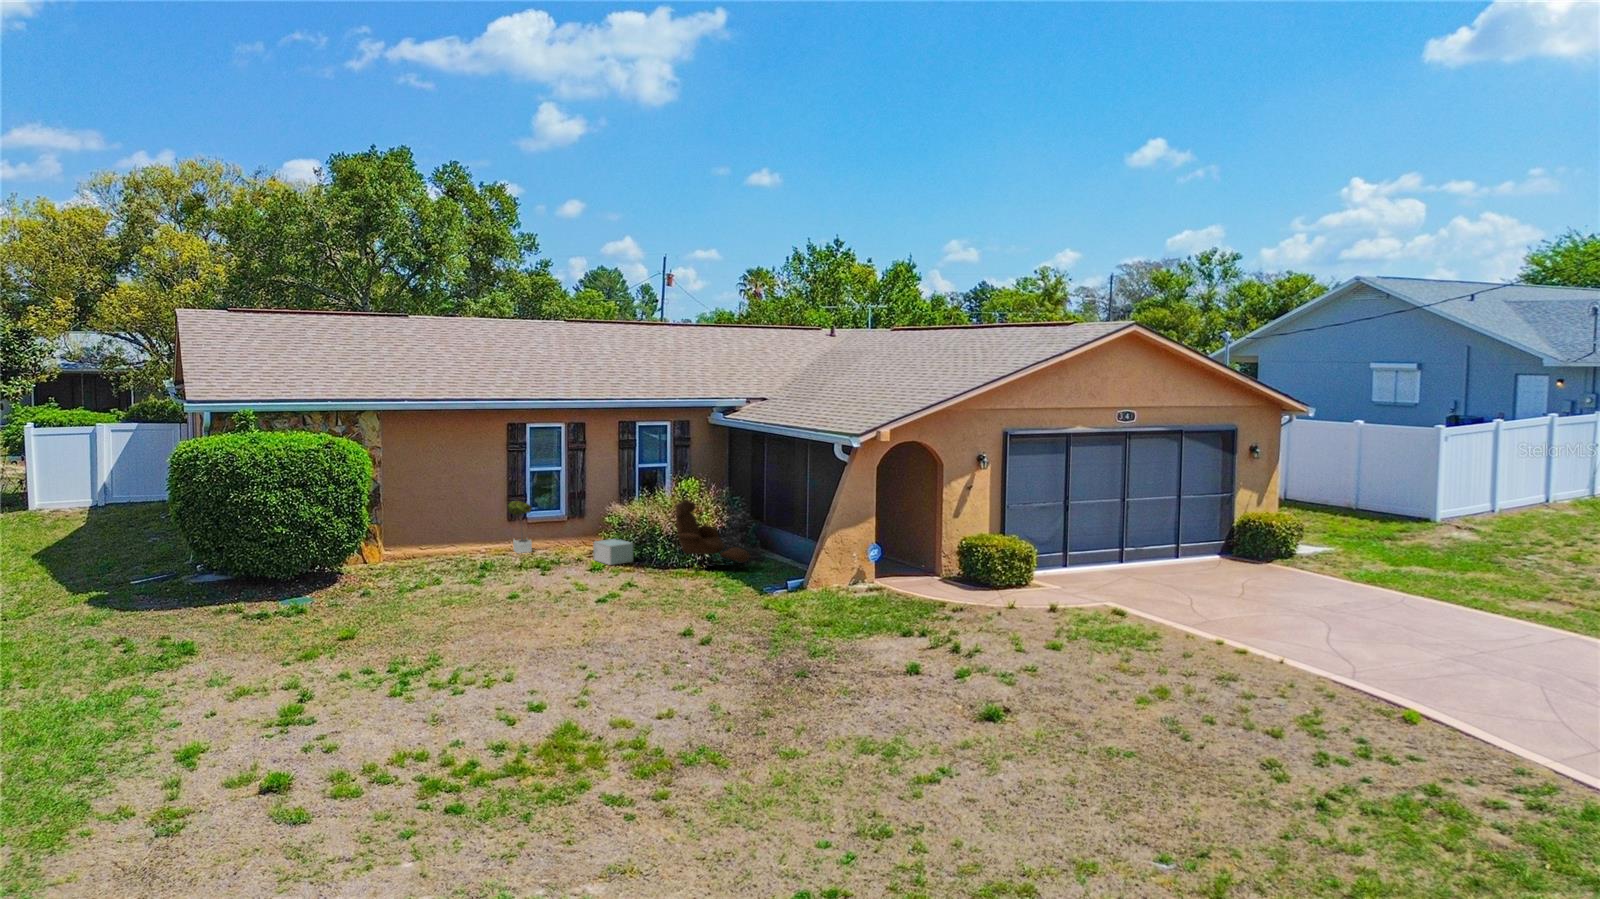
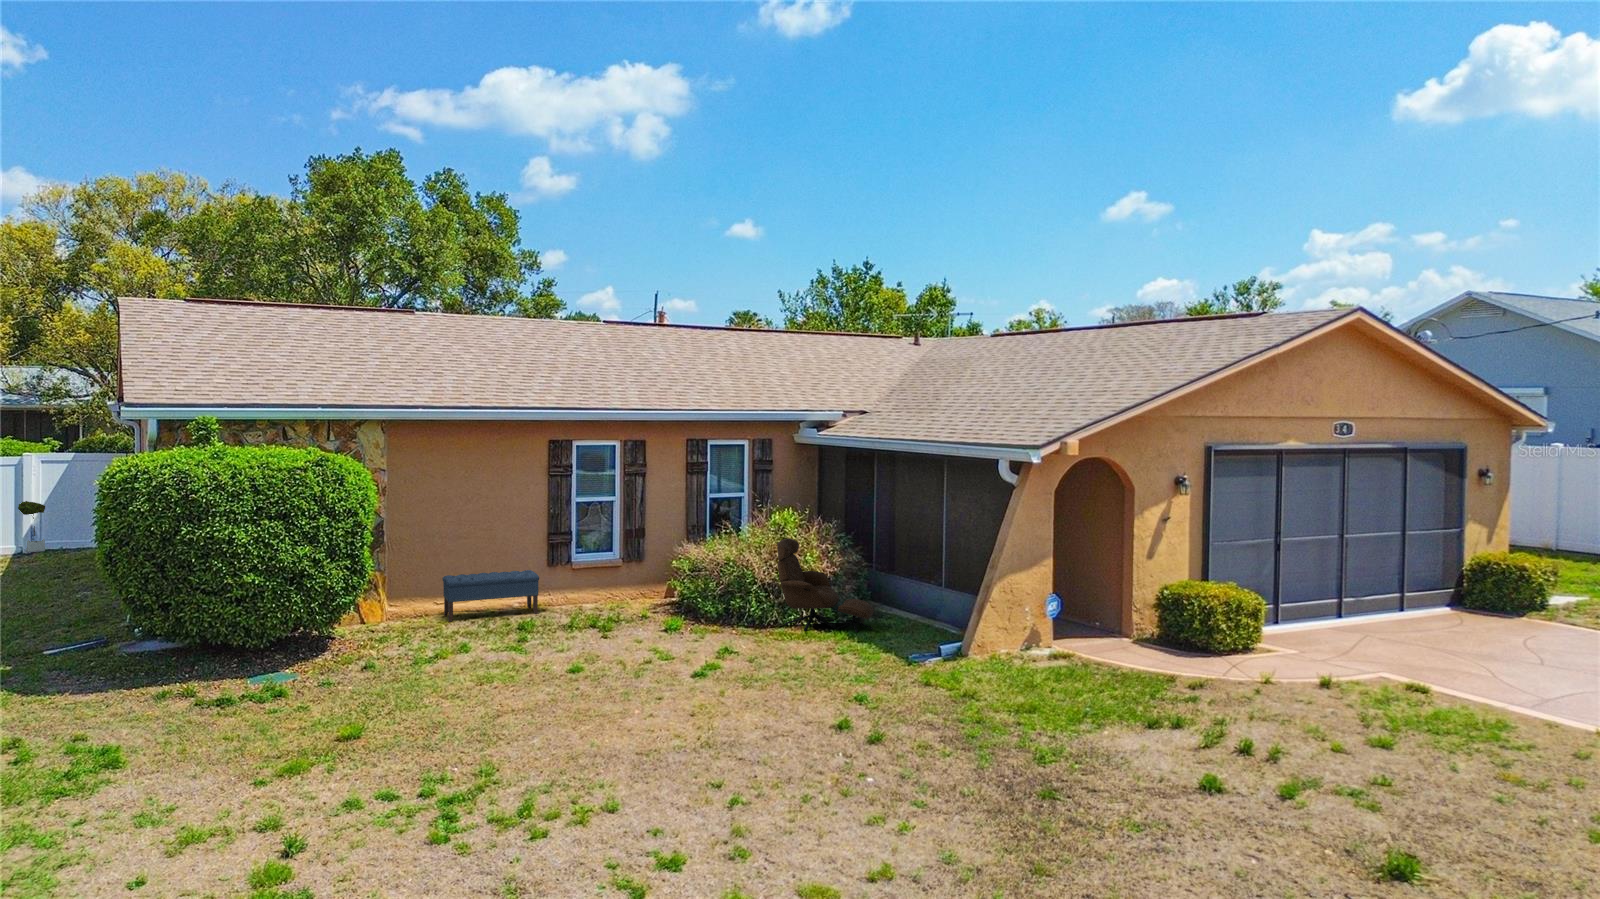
potted tree: present [508,501,532,553] -> present [18,501,45,552]
bench: none [425,524,499,563] -> present [442,570,539,622]
storage box: present [593,539,633,565] -> none [664,588,717,623]

